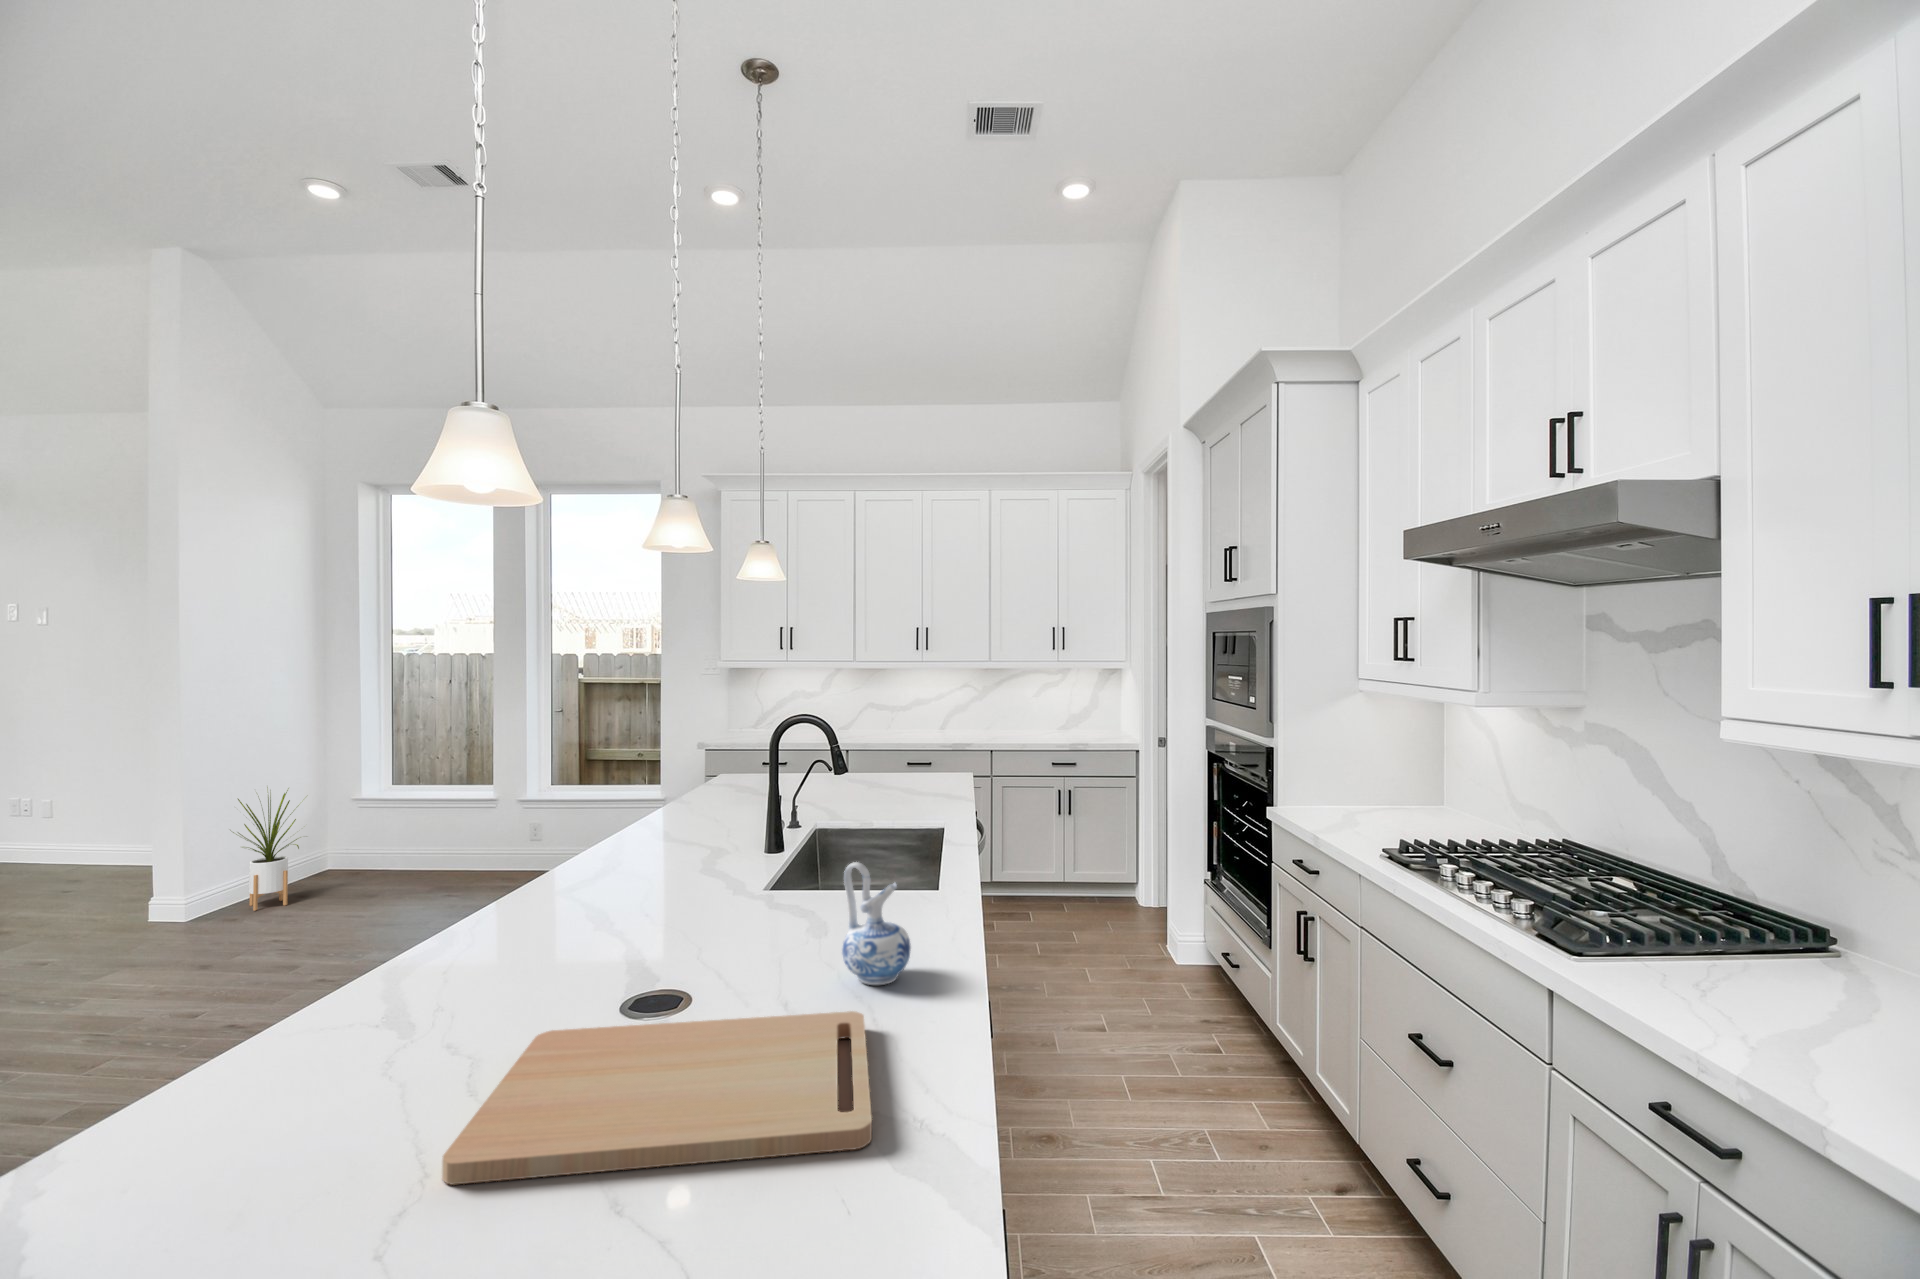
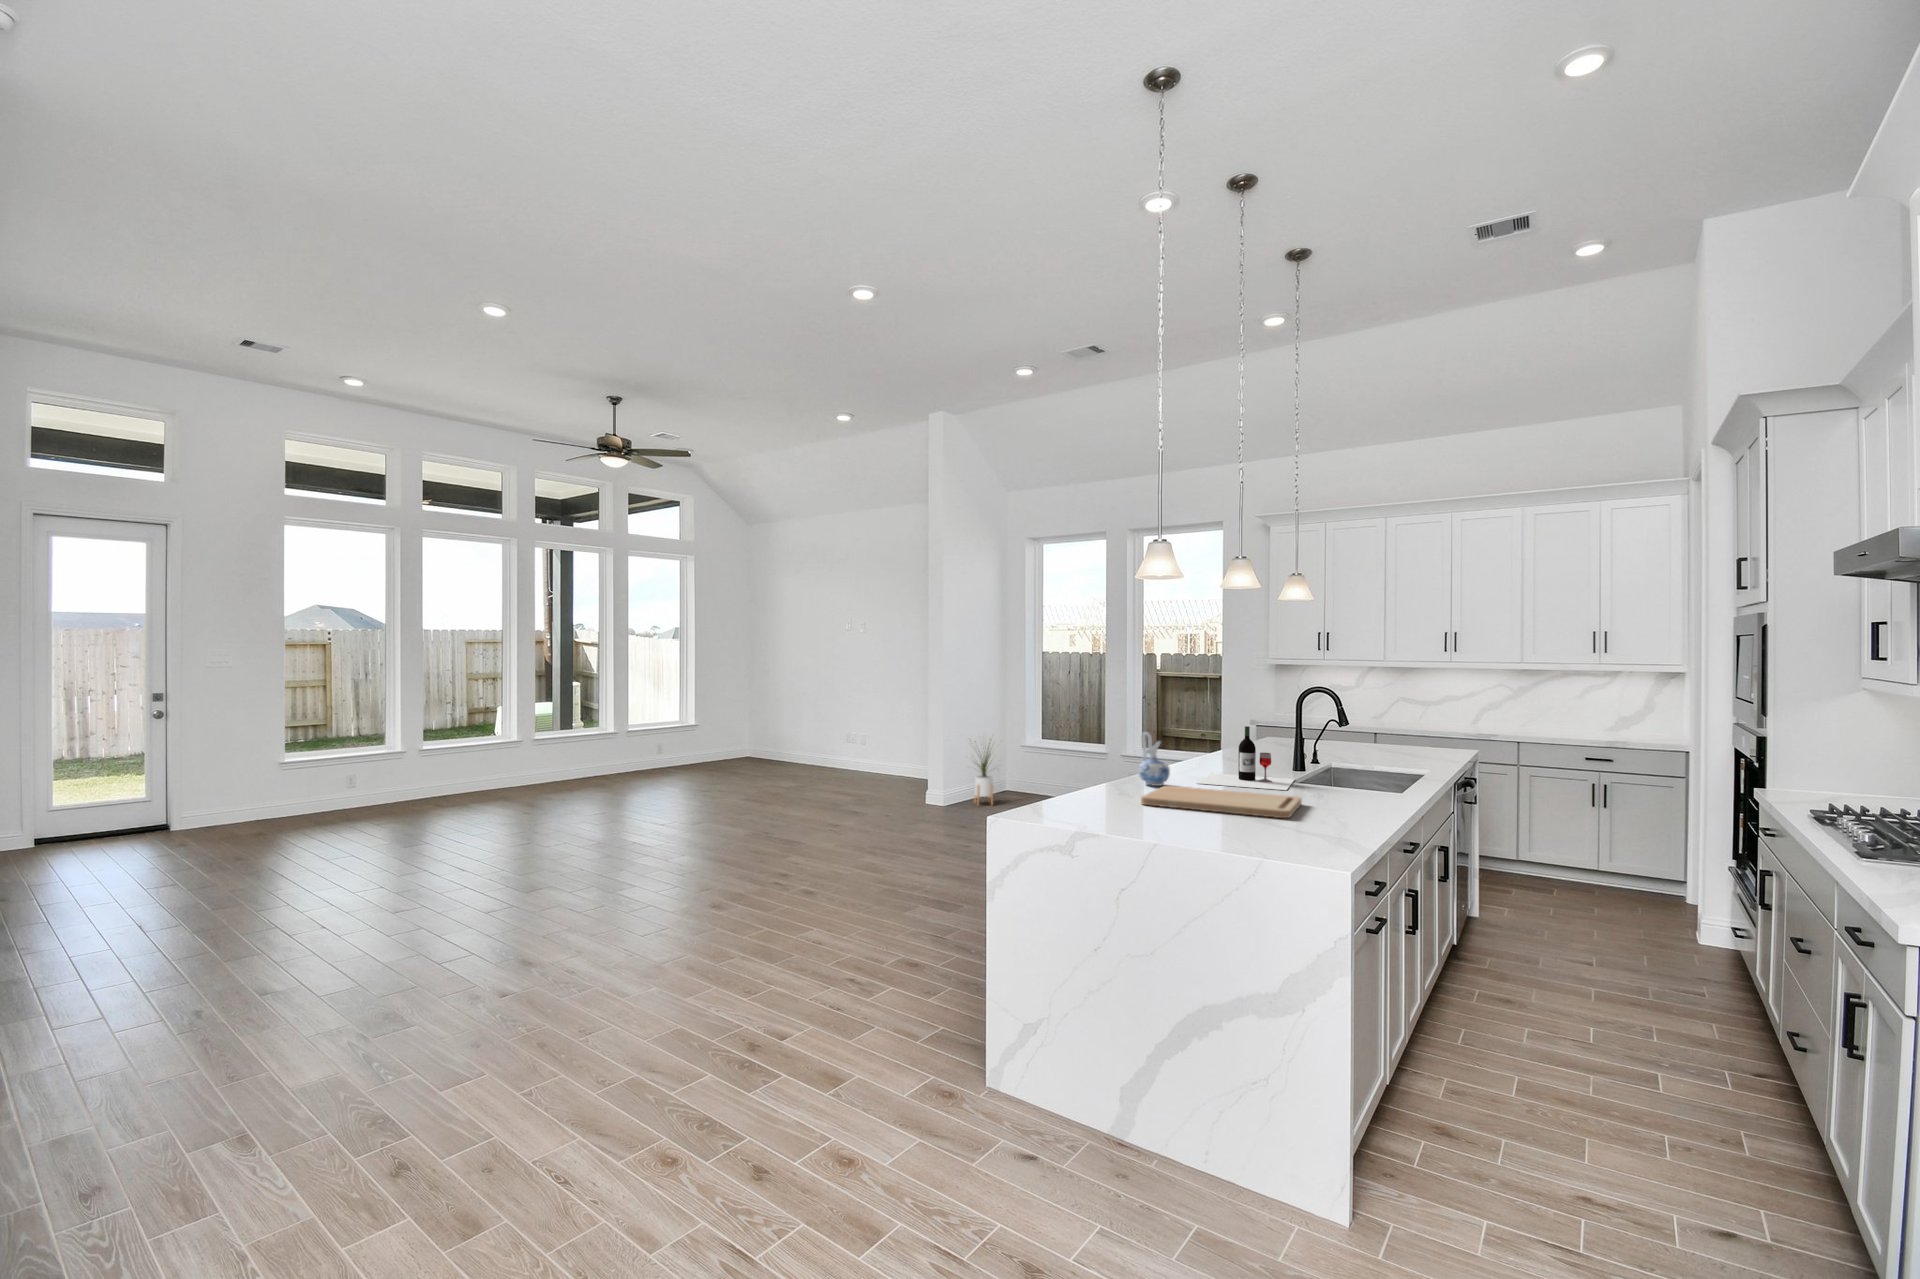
wine bottle: none [622,823,811,972] -> present [1197,726,1294,790]
ceramic pitcher: present [842,862,911,985] -> present [1138,732,1170,786]

